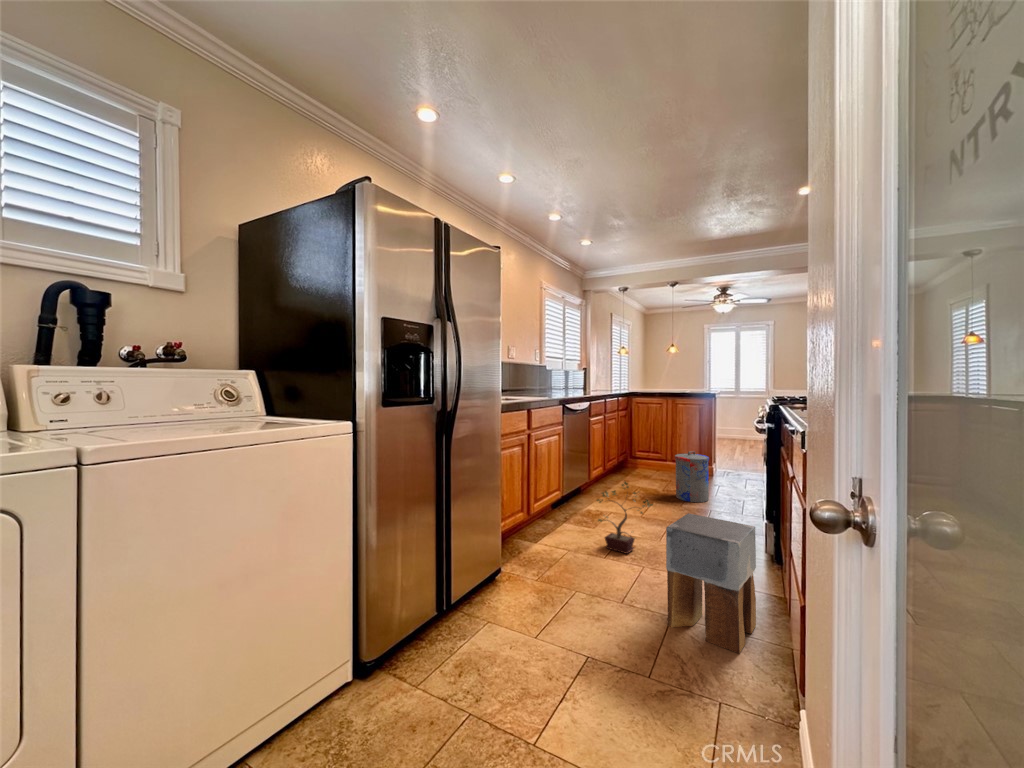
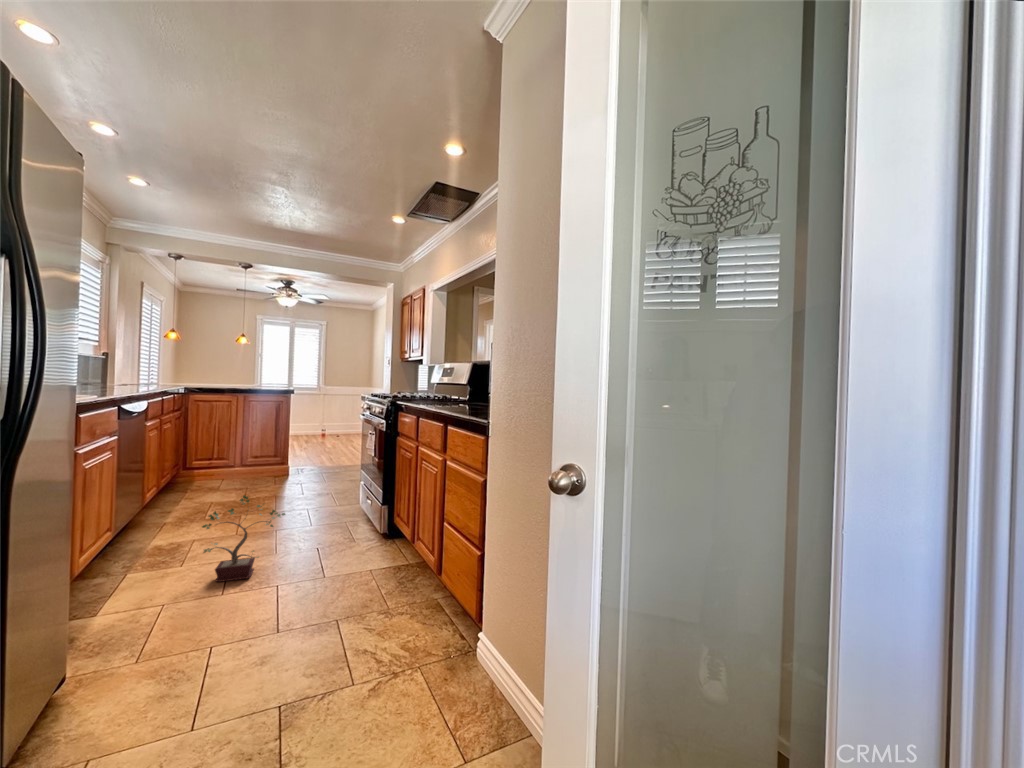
trash can: present [675,451,709,502] -> none [262,450,300,504]
stool: present [666,513,756,653] -> none [339,508,409,630]

